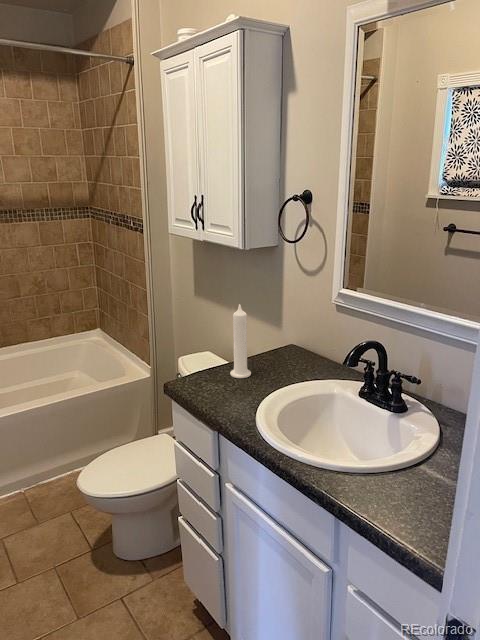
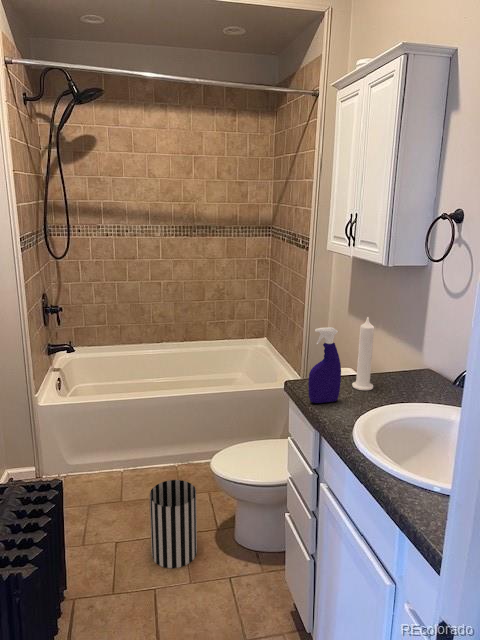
spray bottle: none [194,322,225,402] -> present [308,327,341,403]
wastebasket: none [12,510,77,612] -> present [150,480,197,568]

